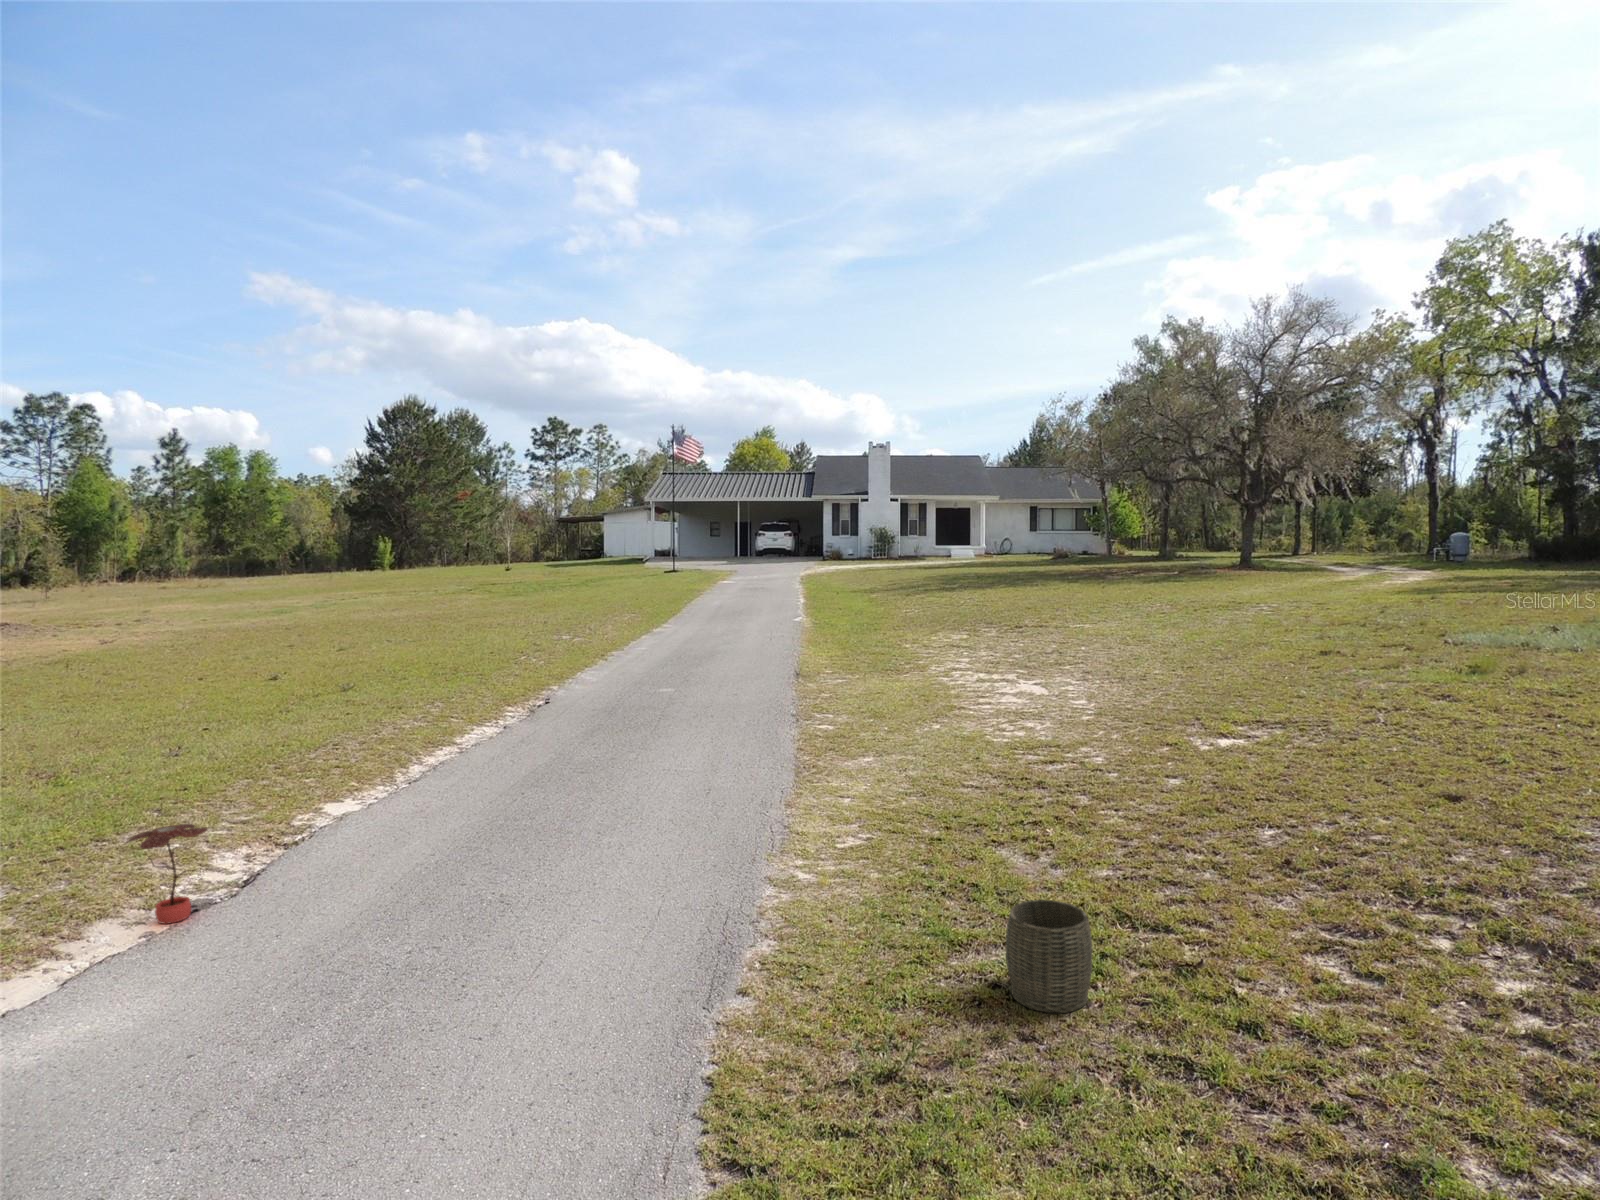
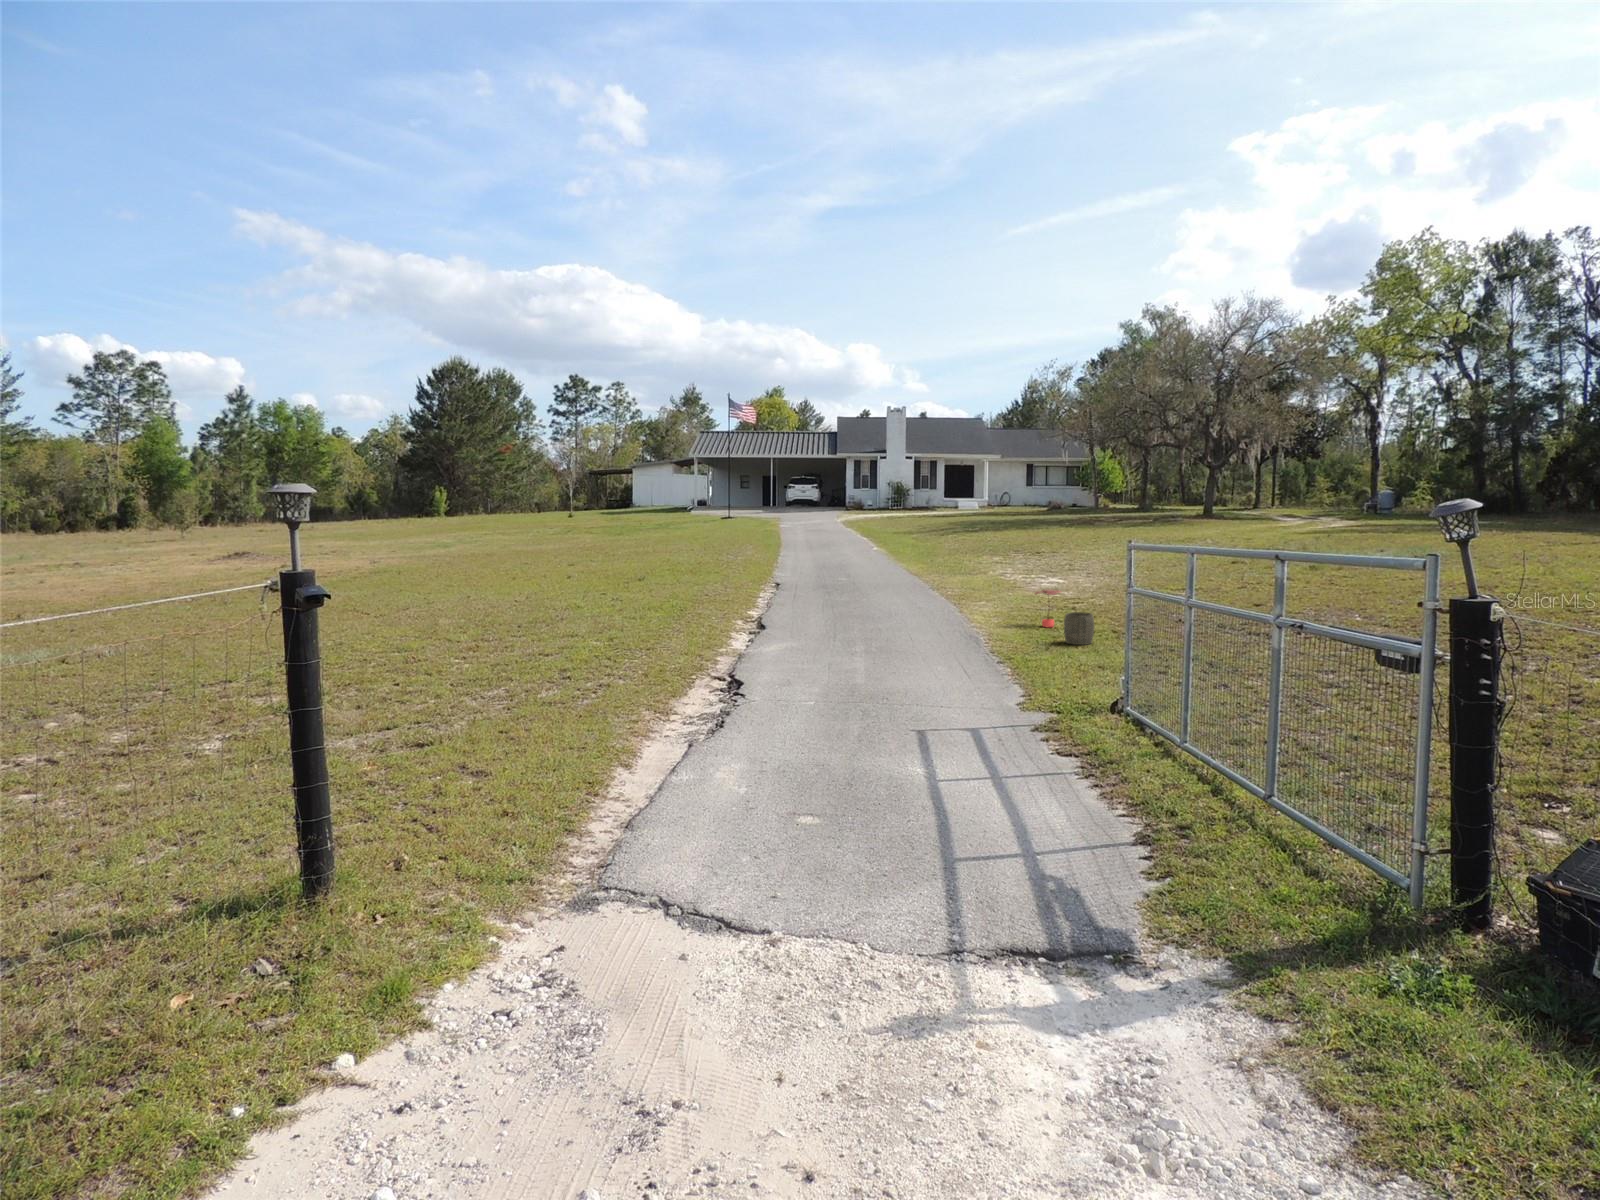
potted plant: present [128,824,208,924] -> present [1035,589,1061,627]

